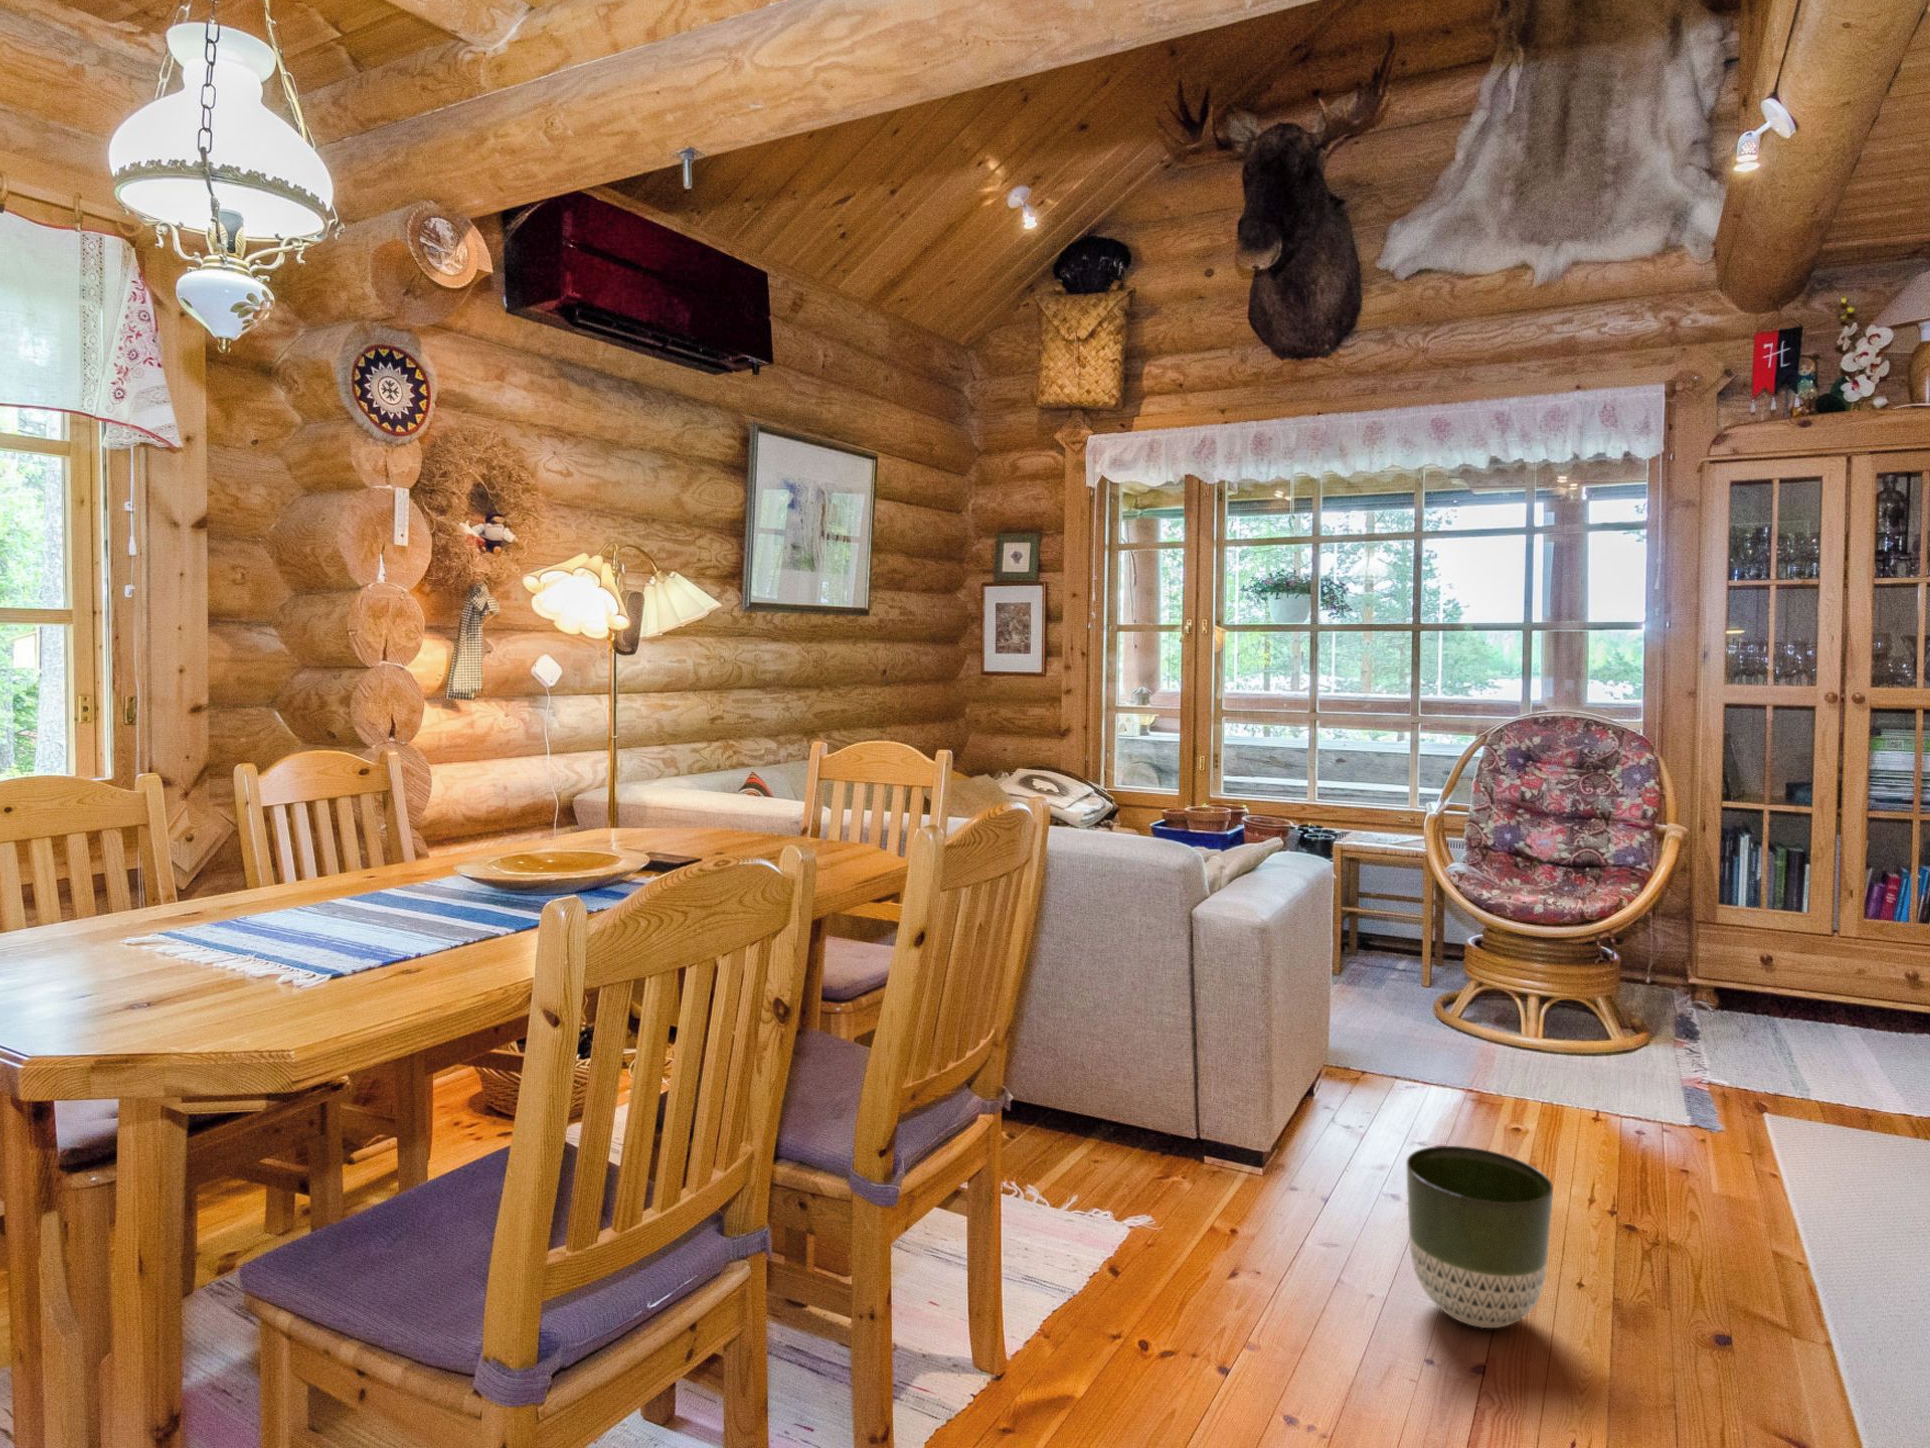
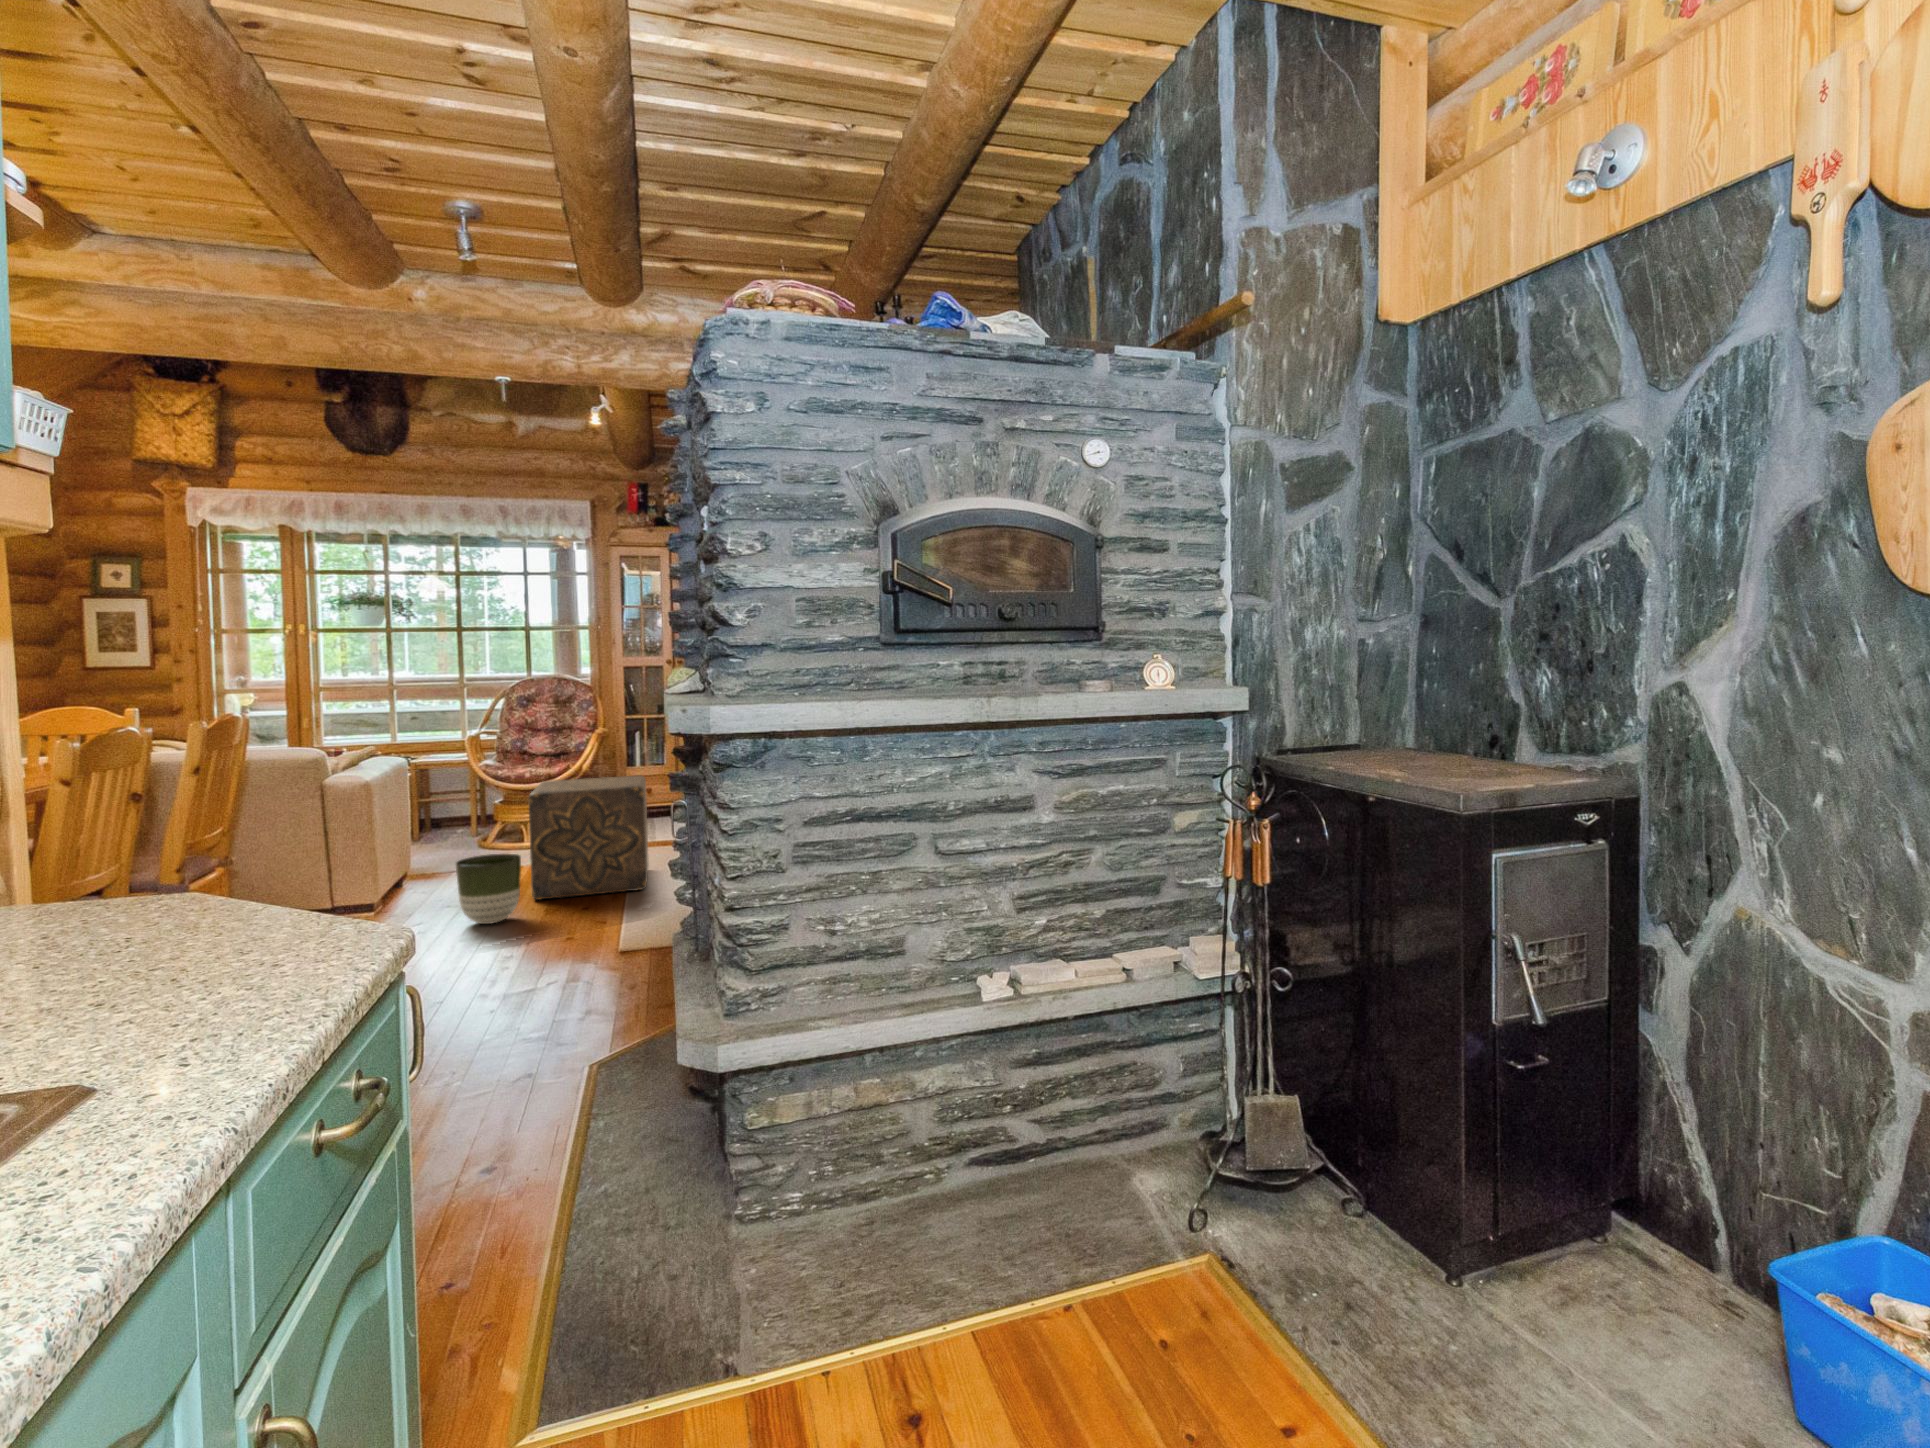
ottoman: none [1561,966,1879,1328] -> present [528,776,649,900]

